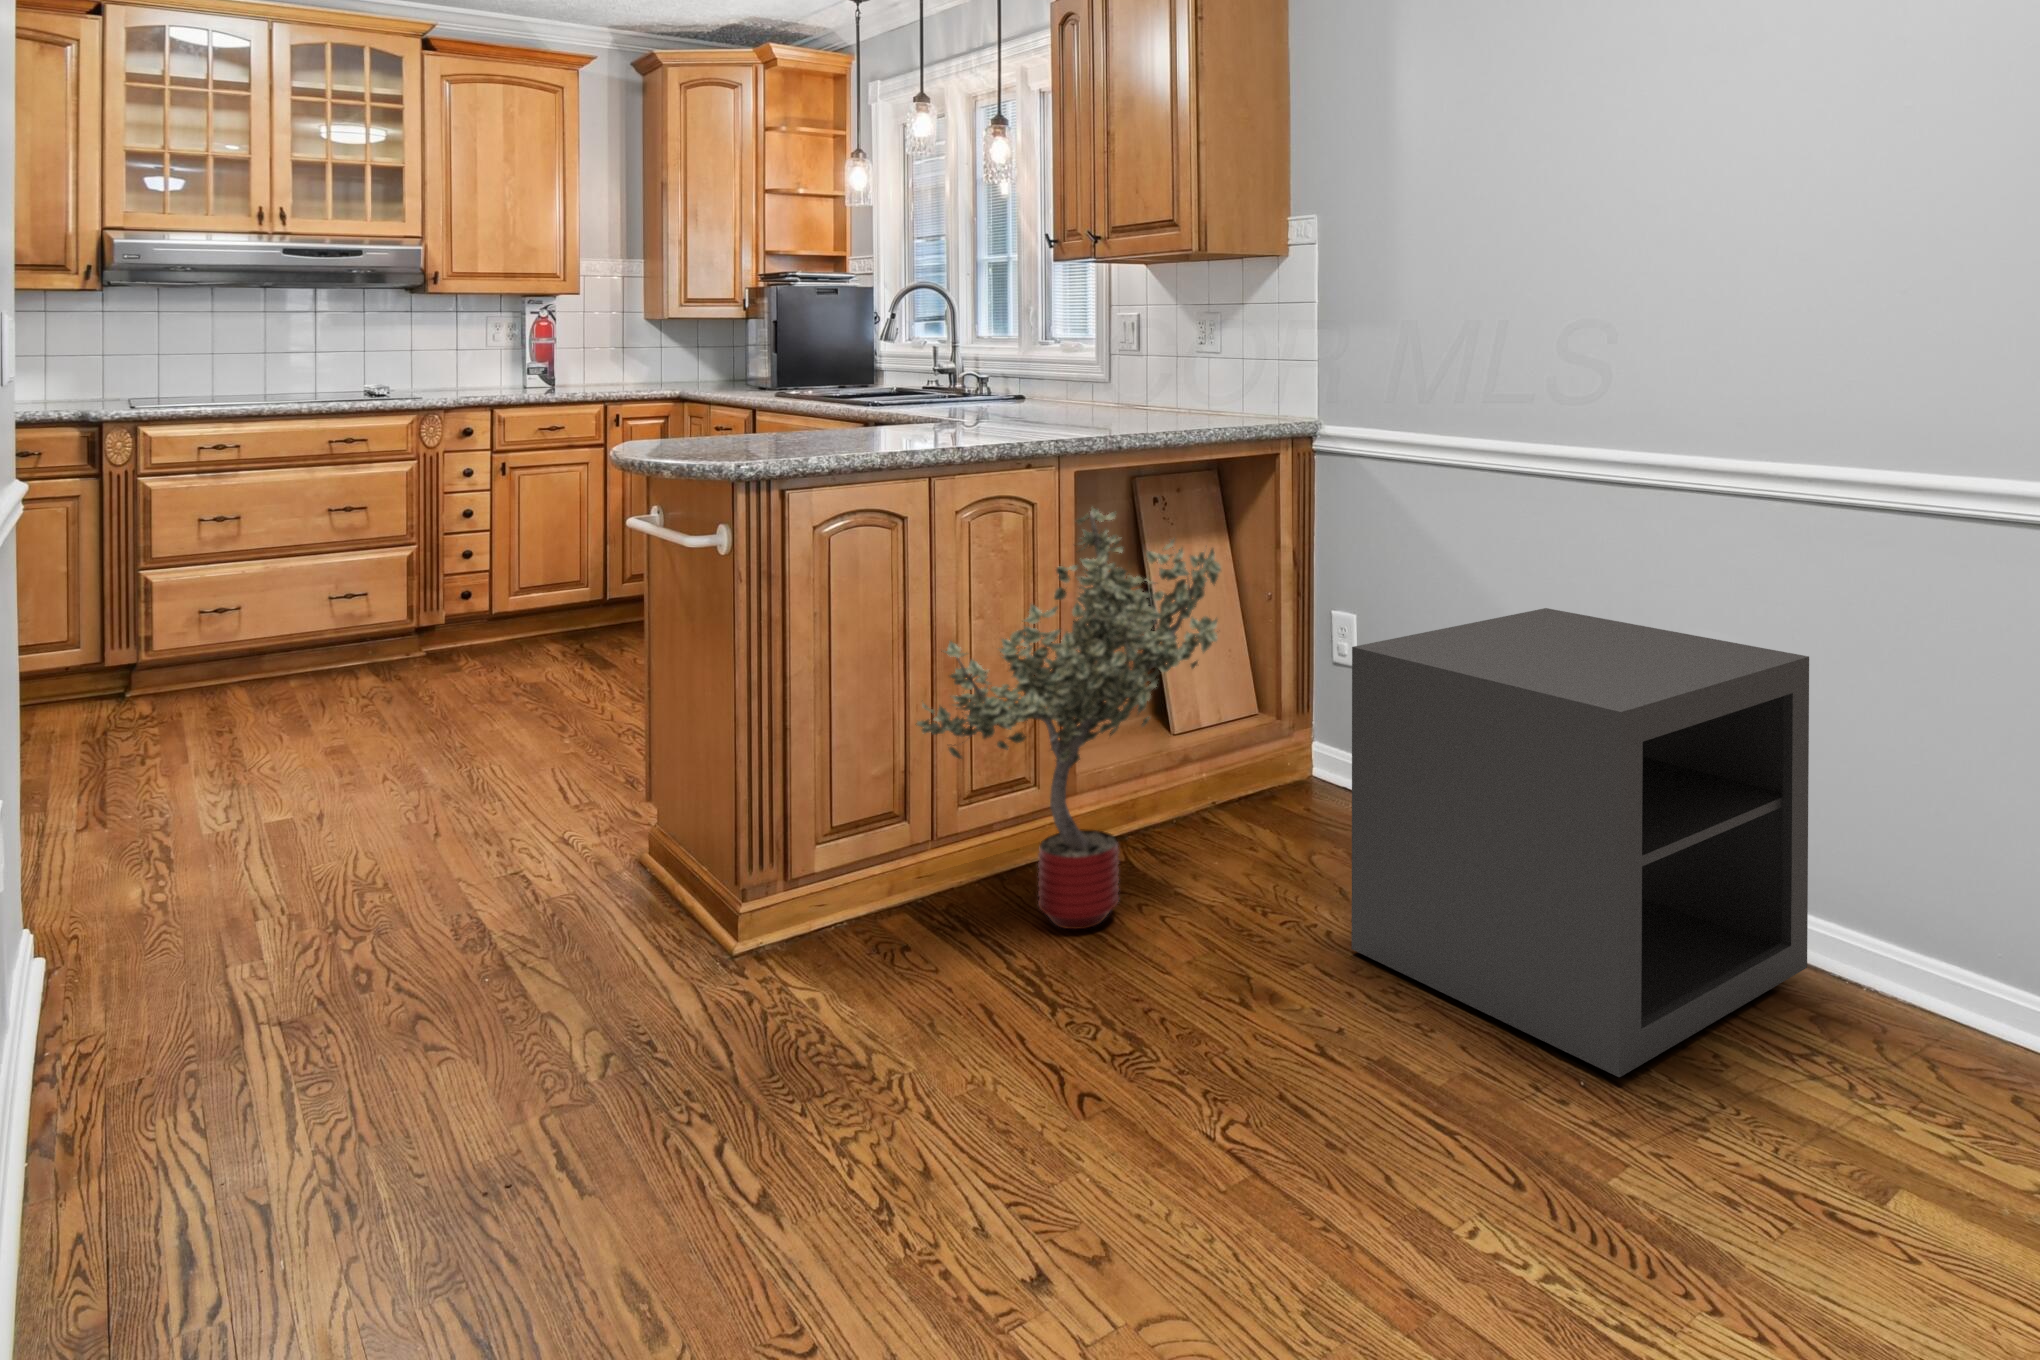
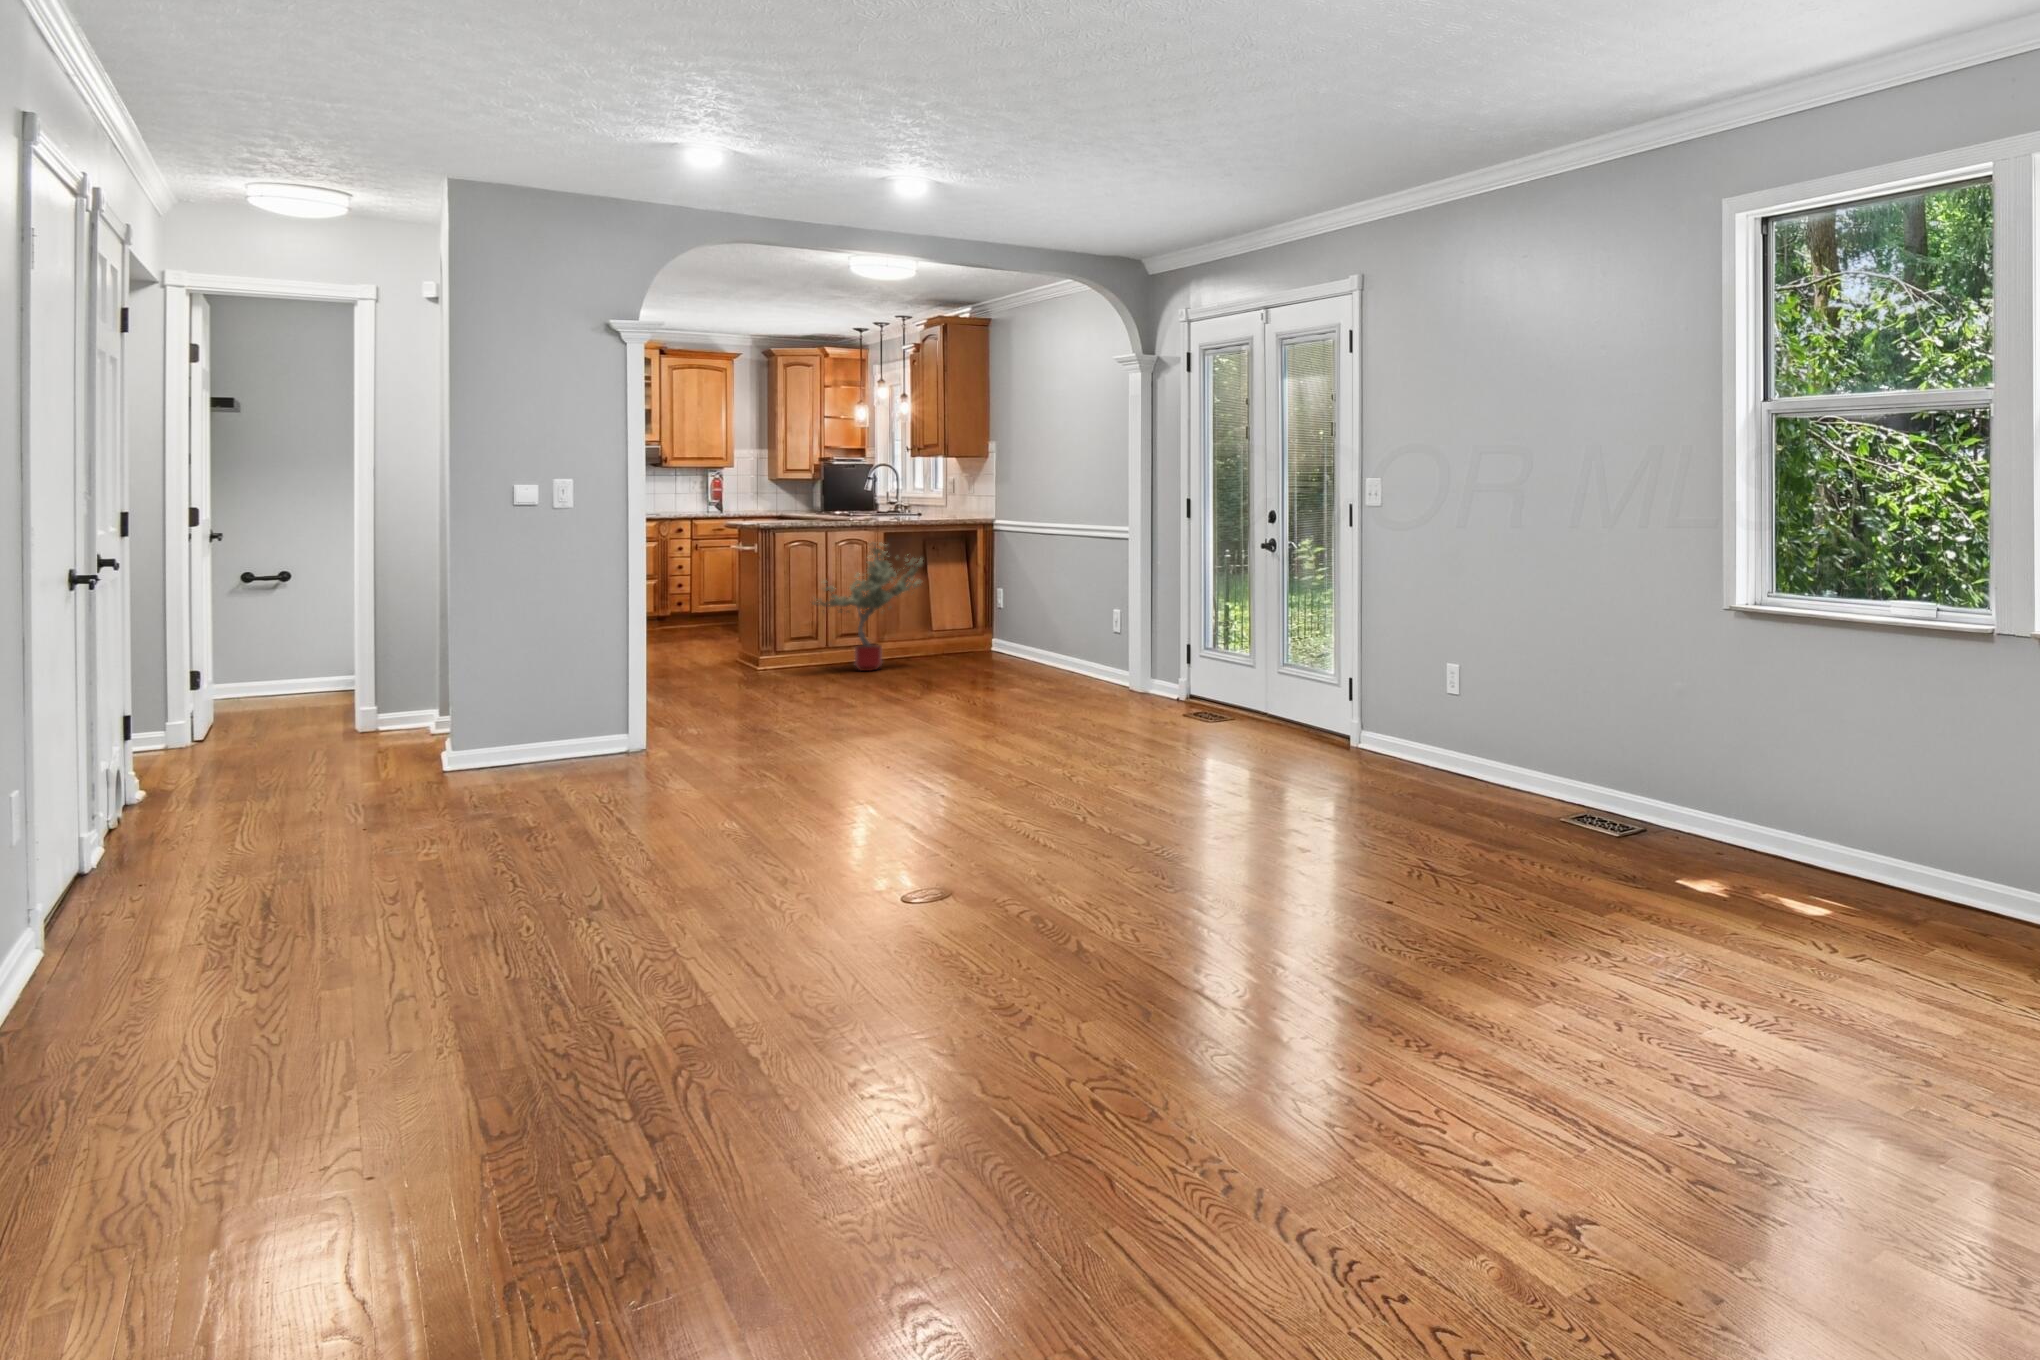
storage cabinet: present [1352,608,1809,1077] -> none [944,576,1073,684]

